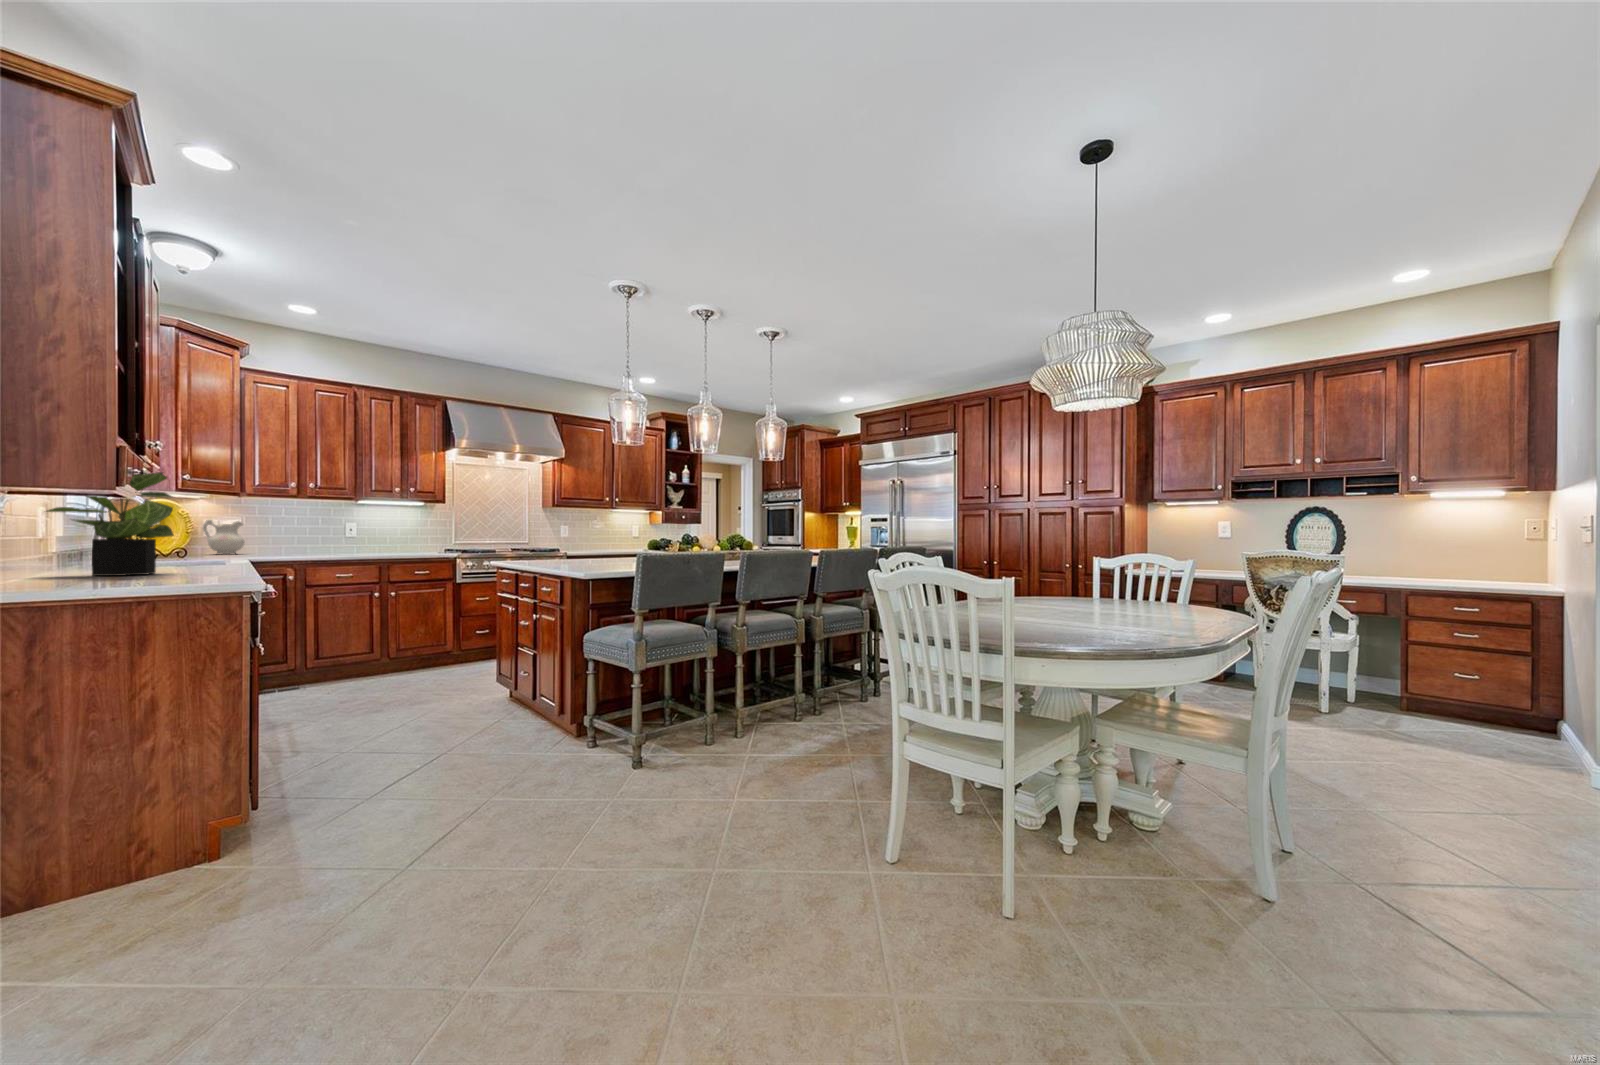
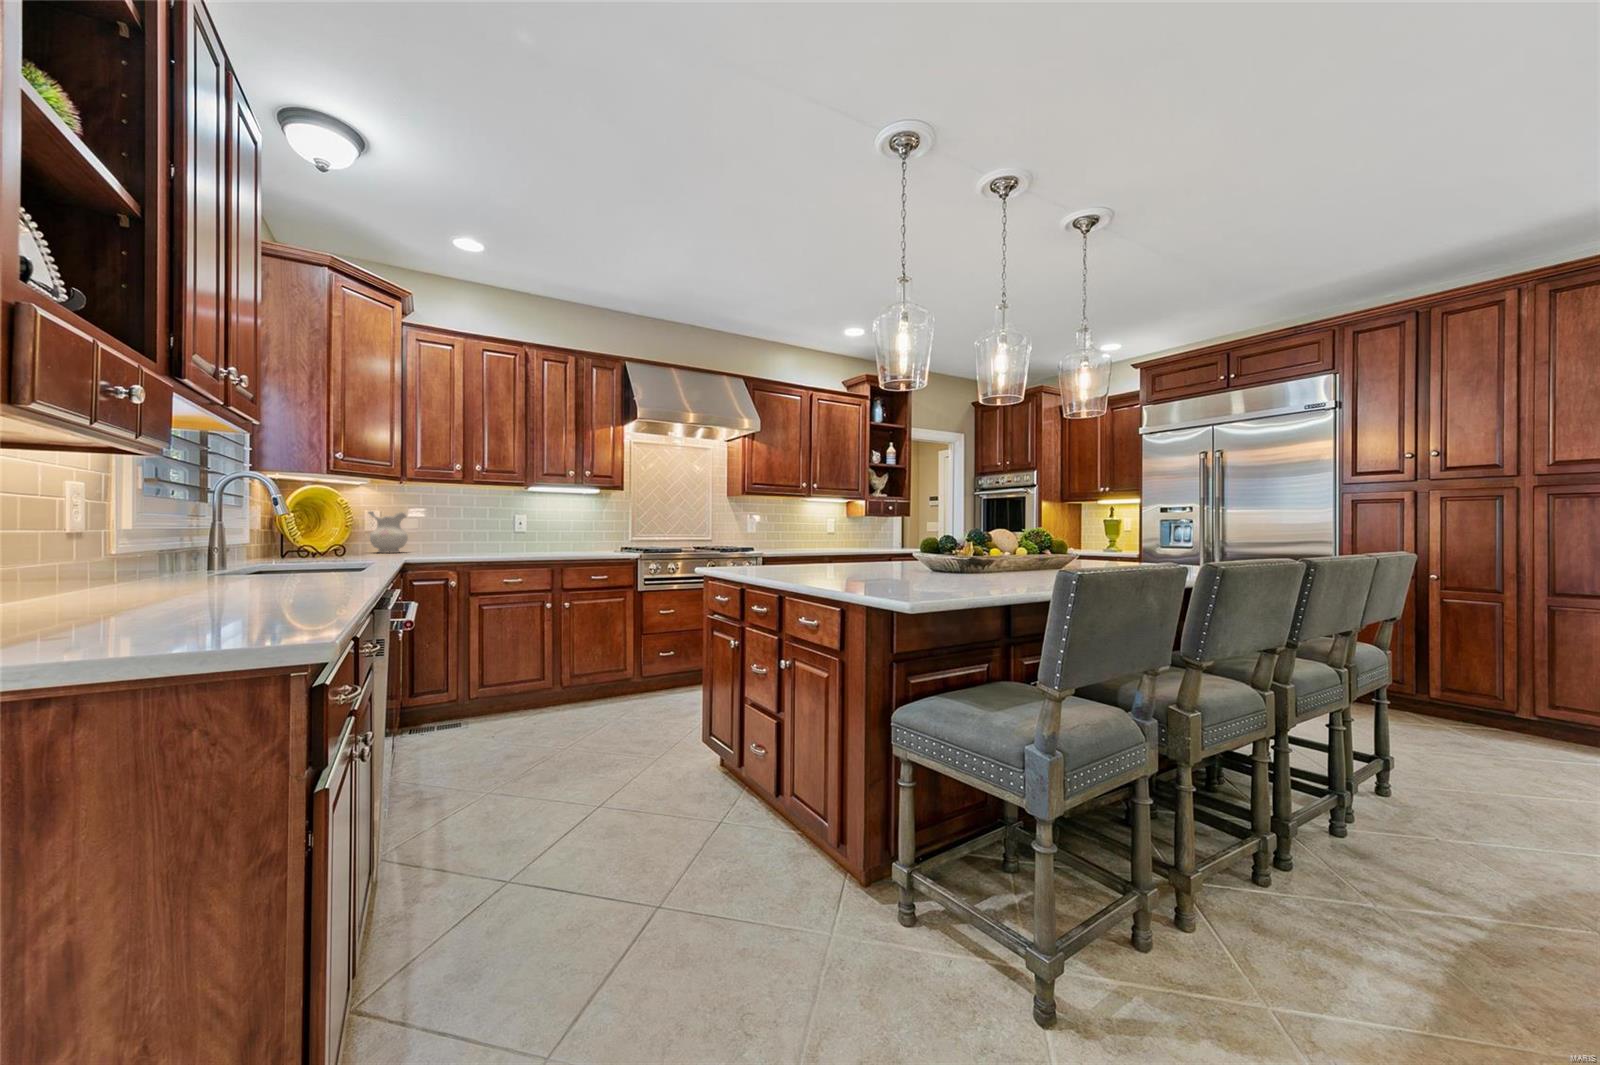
potted plant: present [47,472,173,576] -> none [75,423,278,601]

